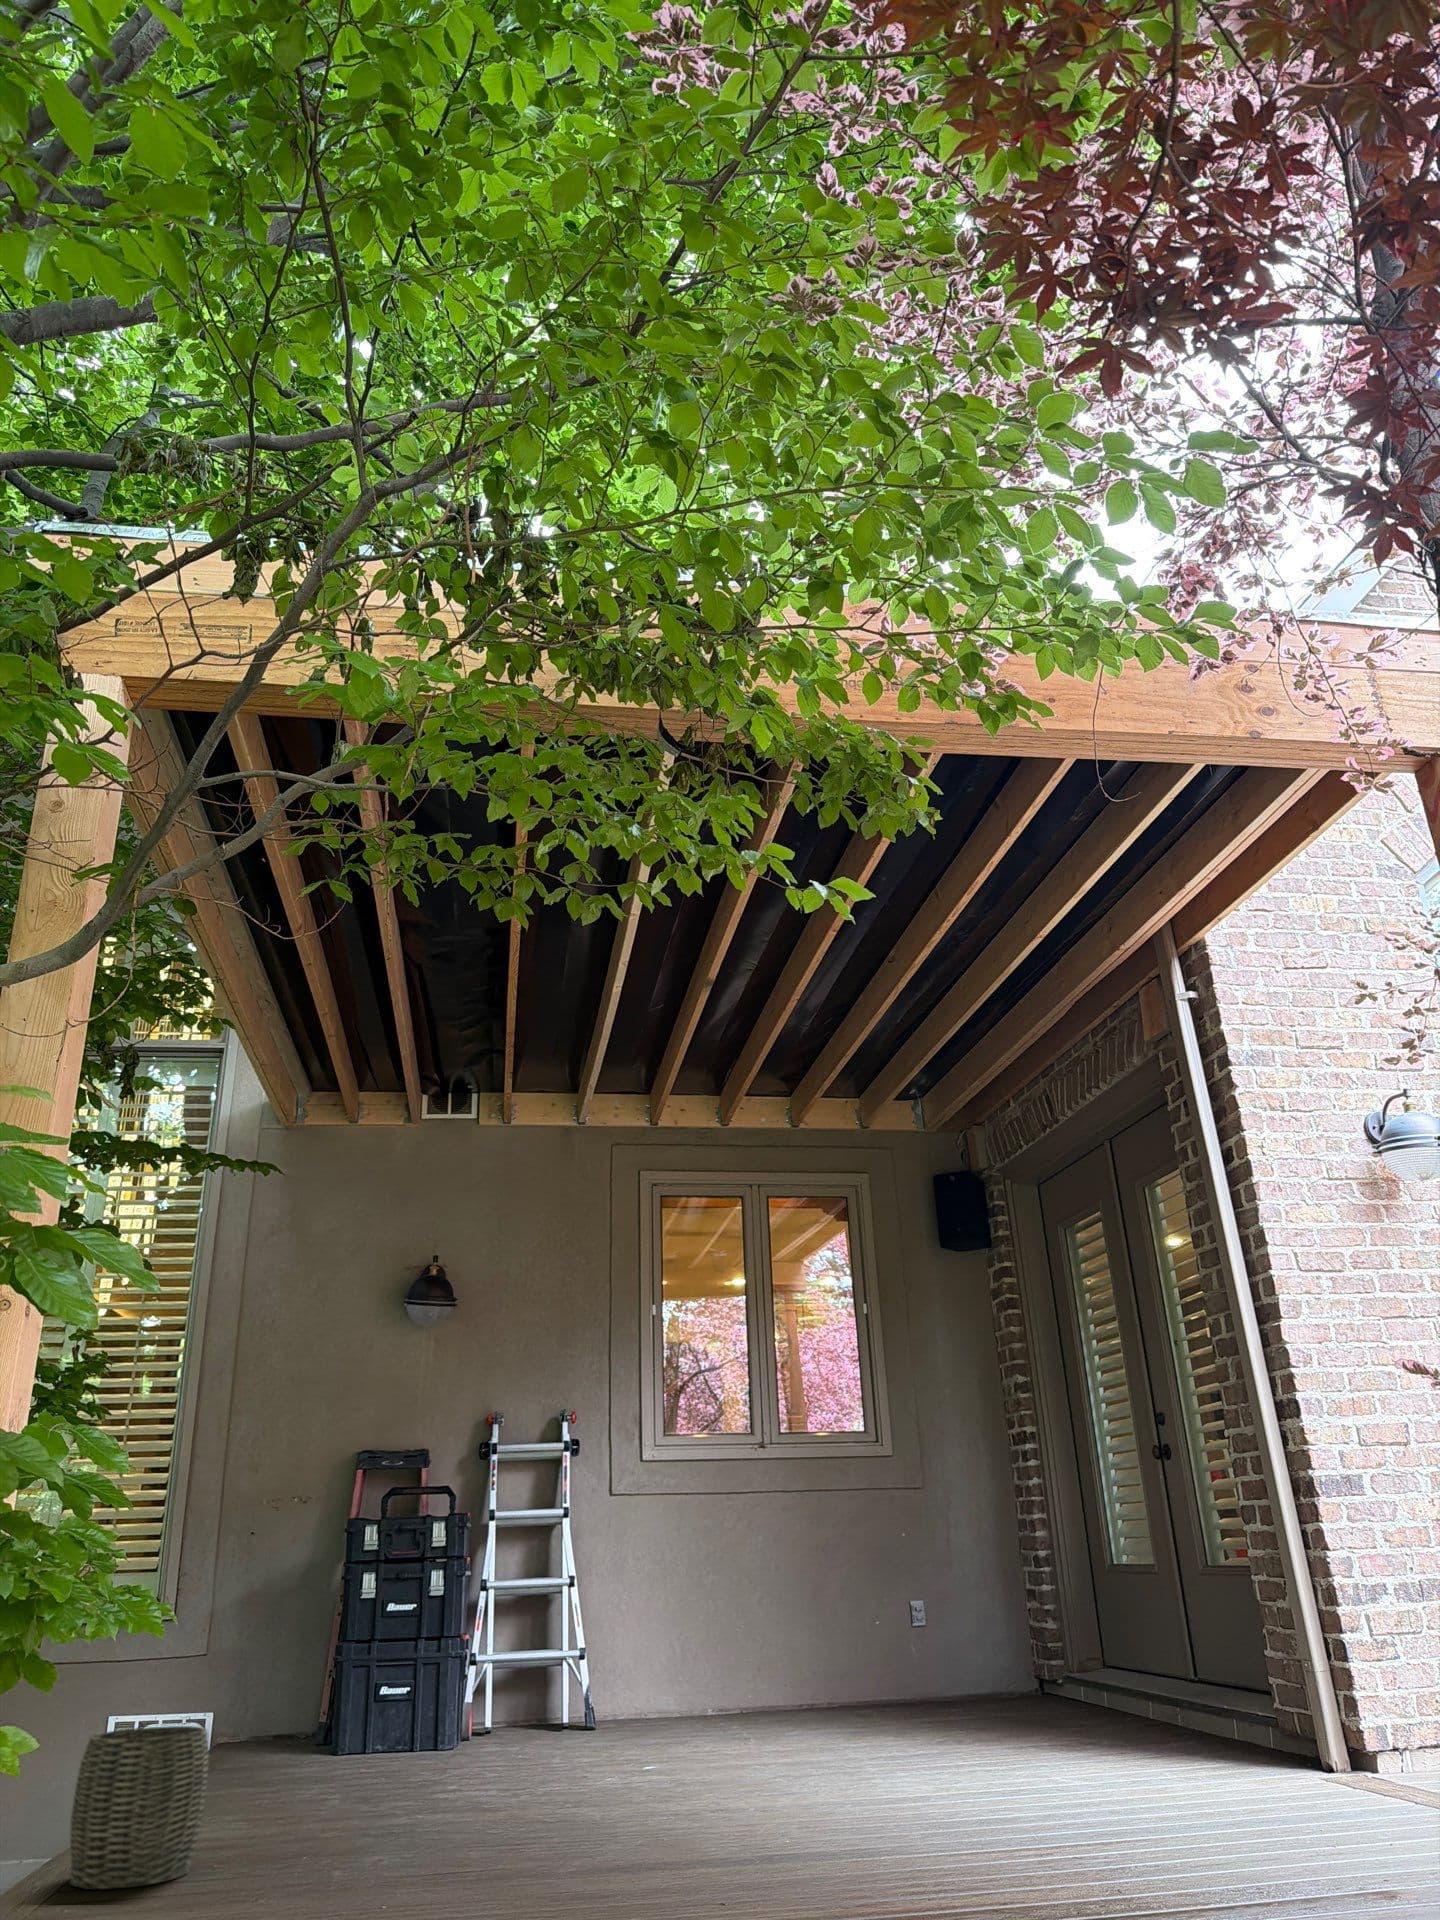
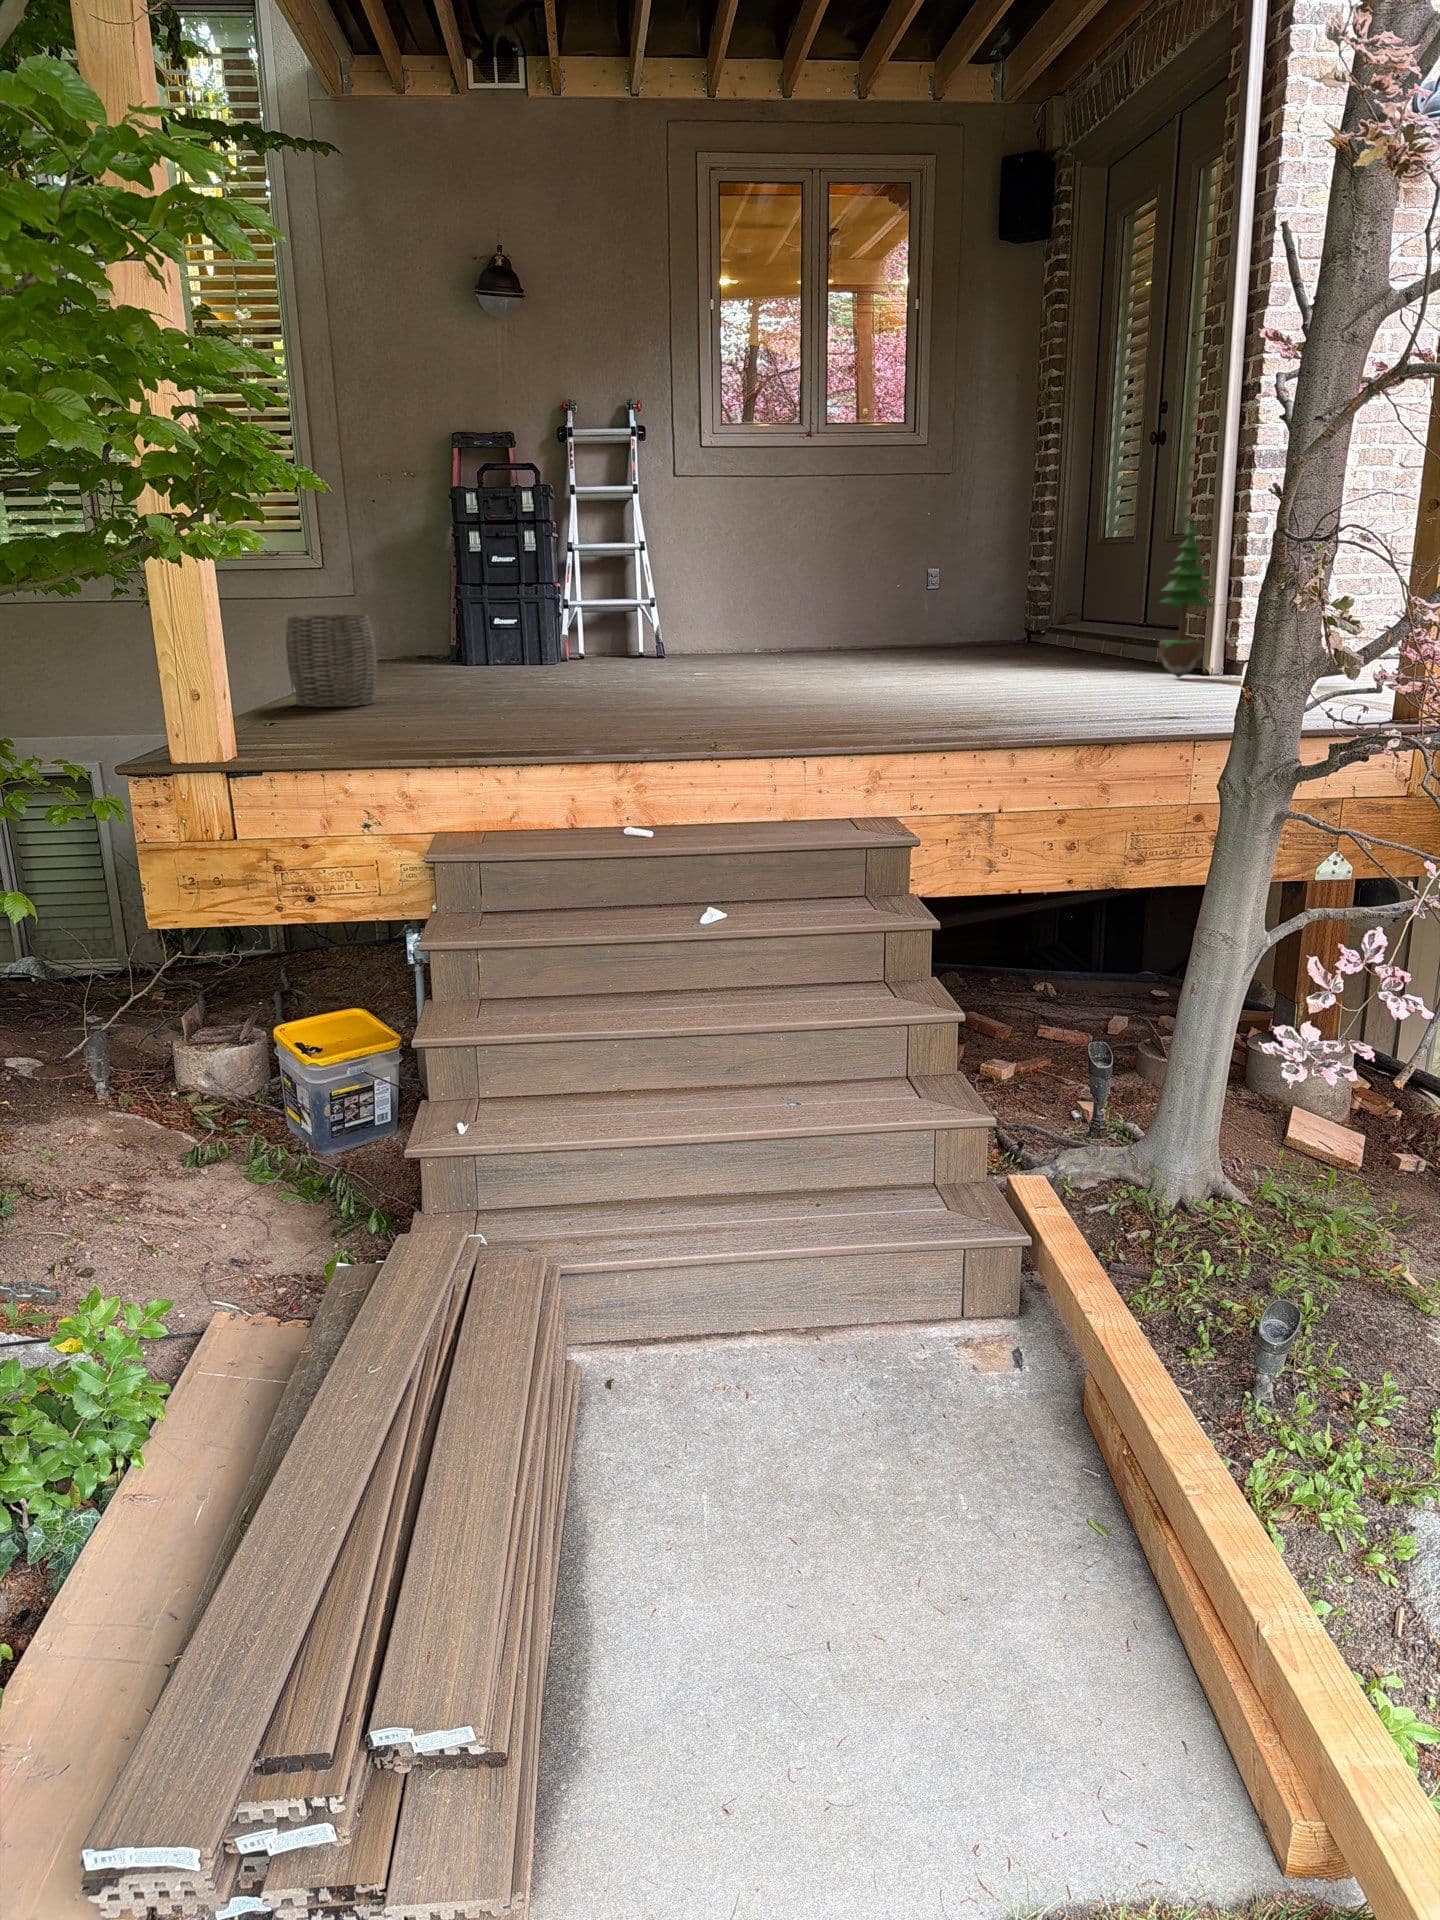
potted tree: none [1246,1563,1328,1783] -> present [1158,523,1212,678]

